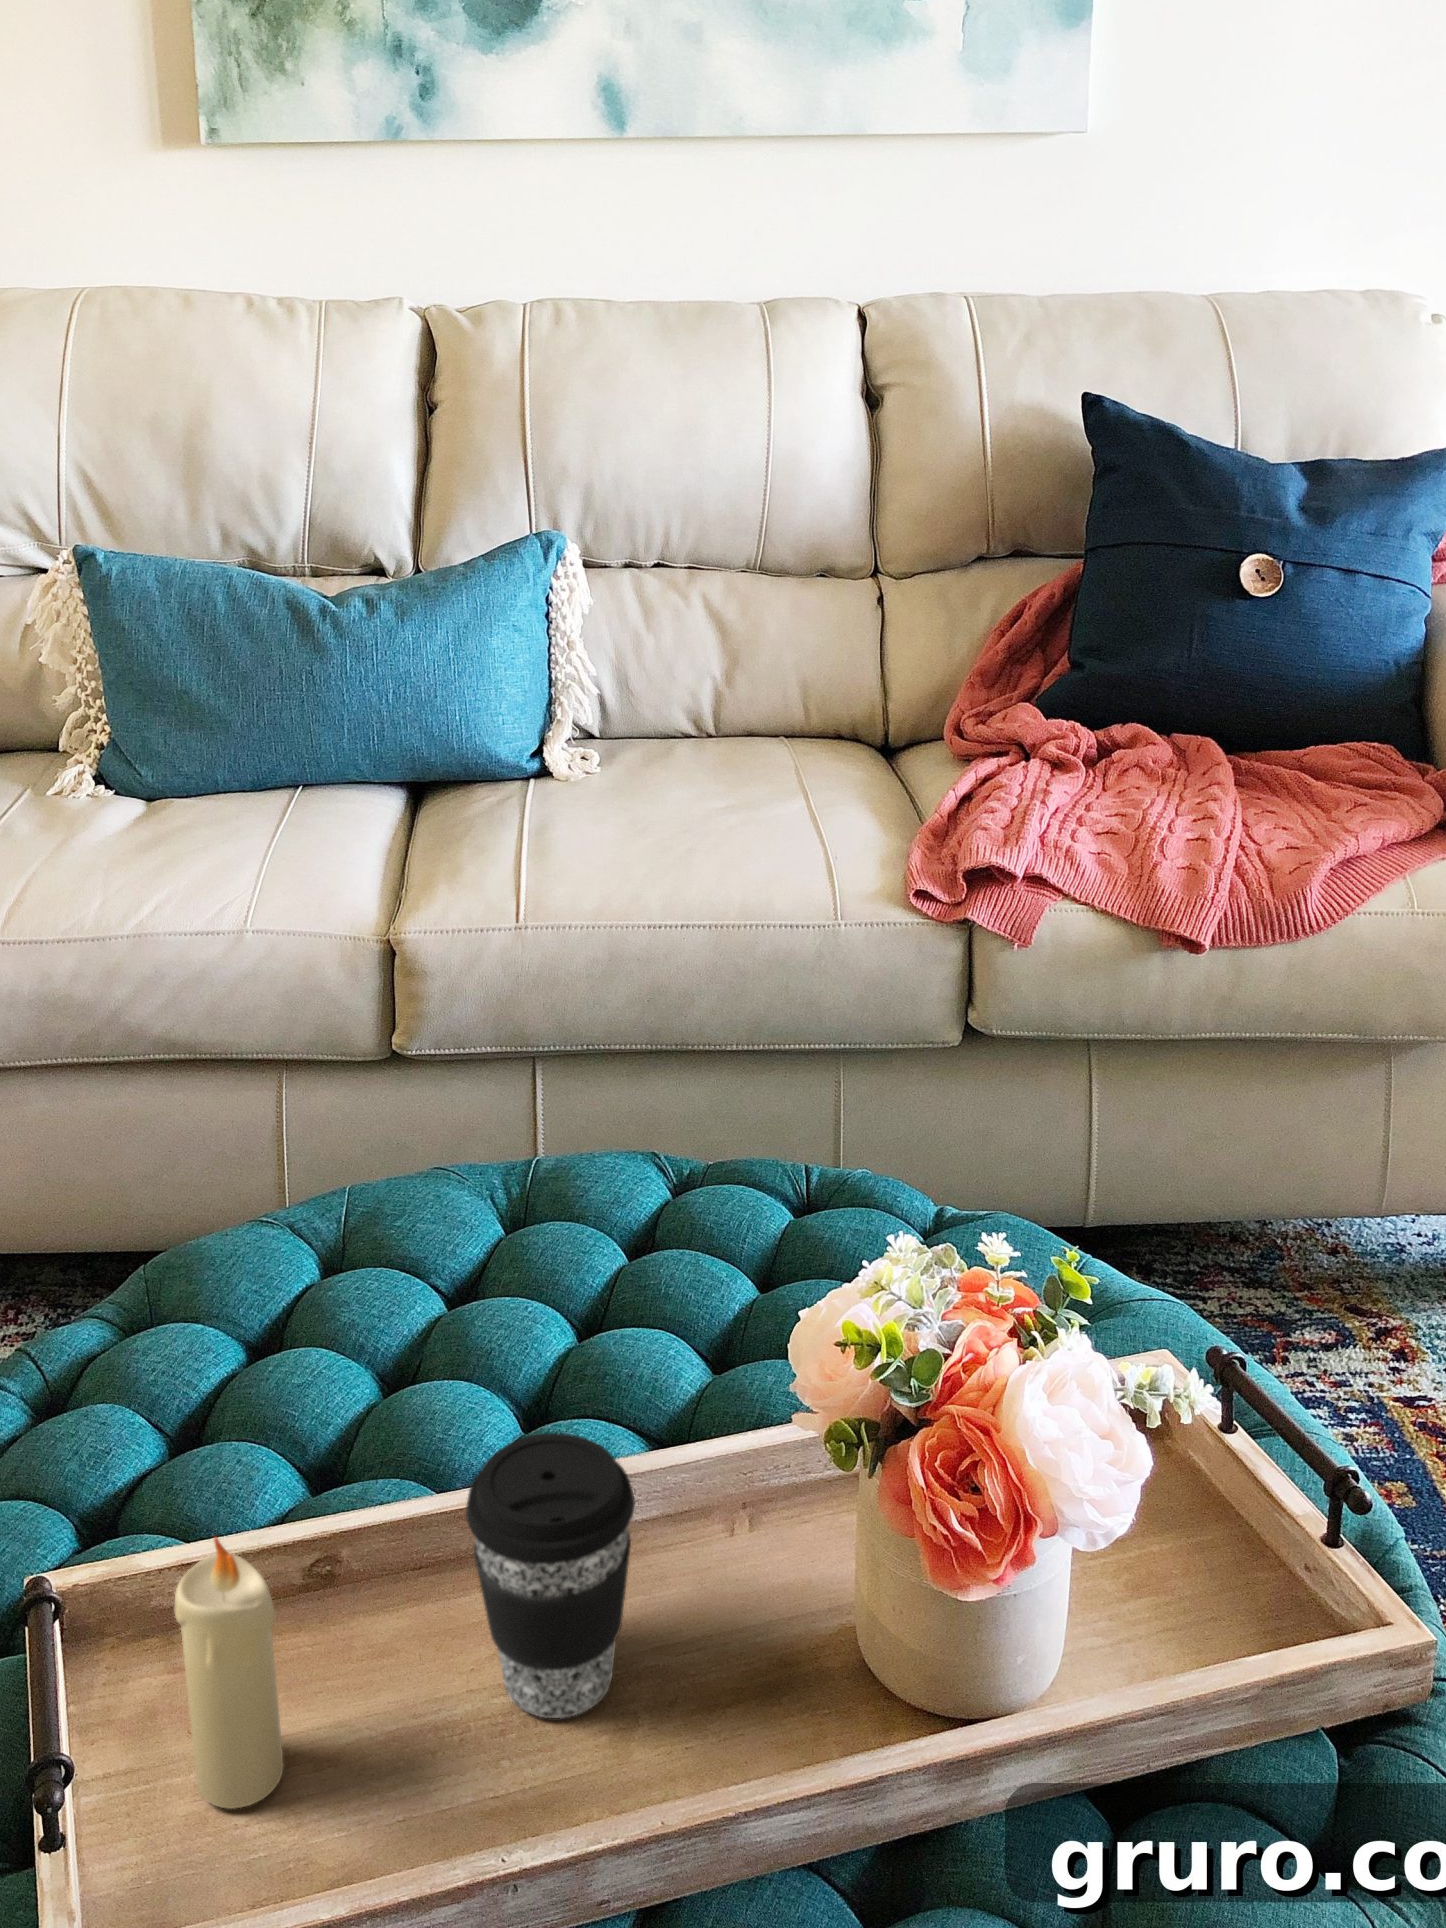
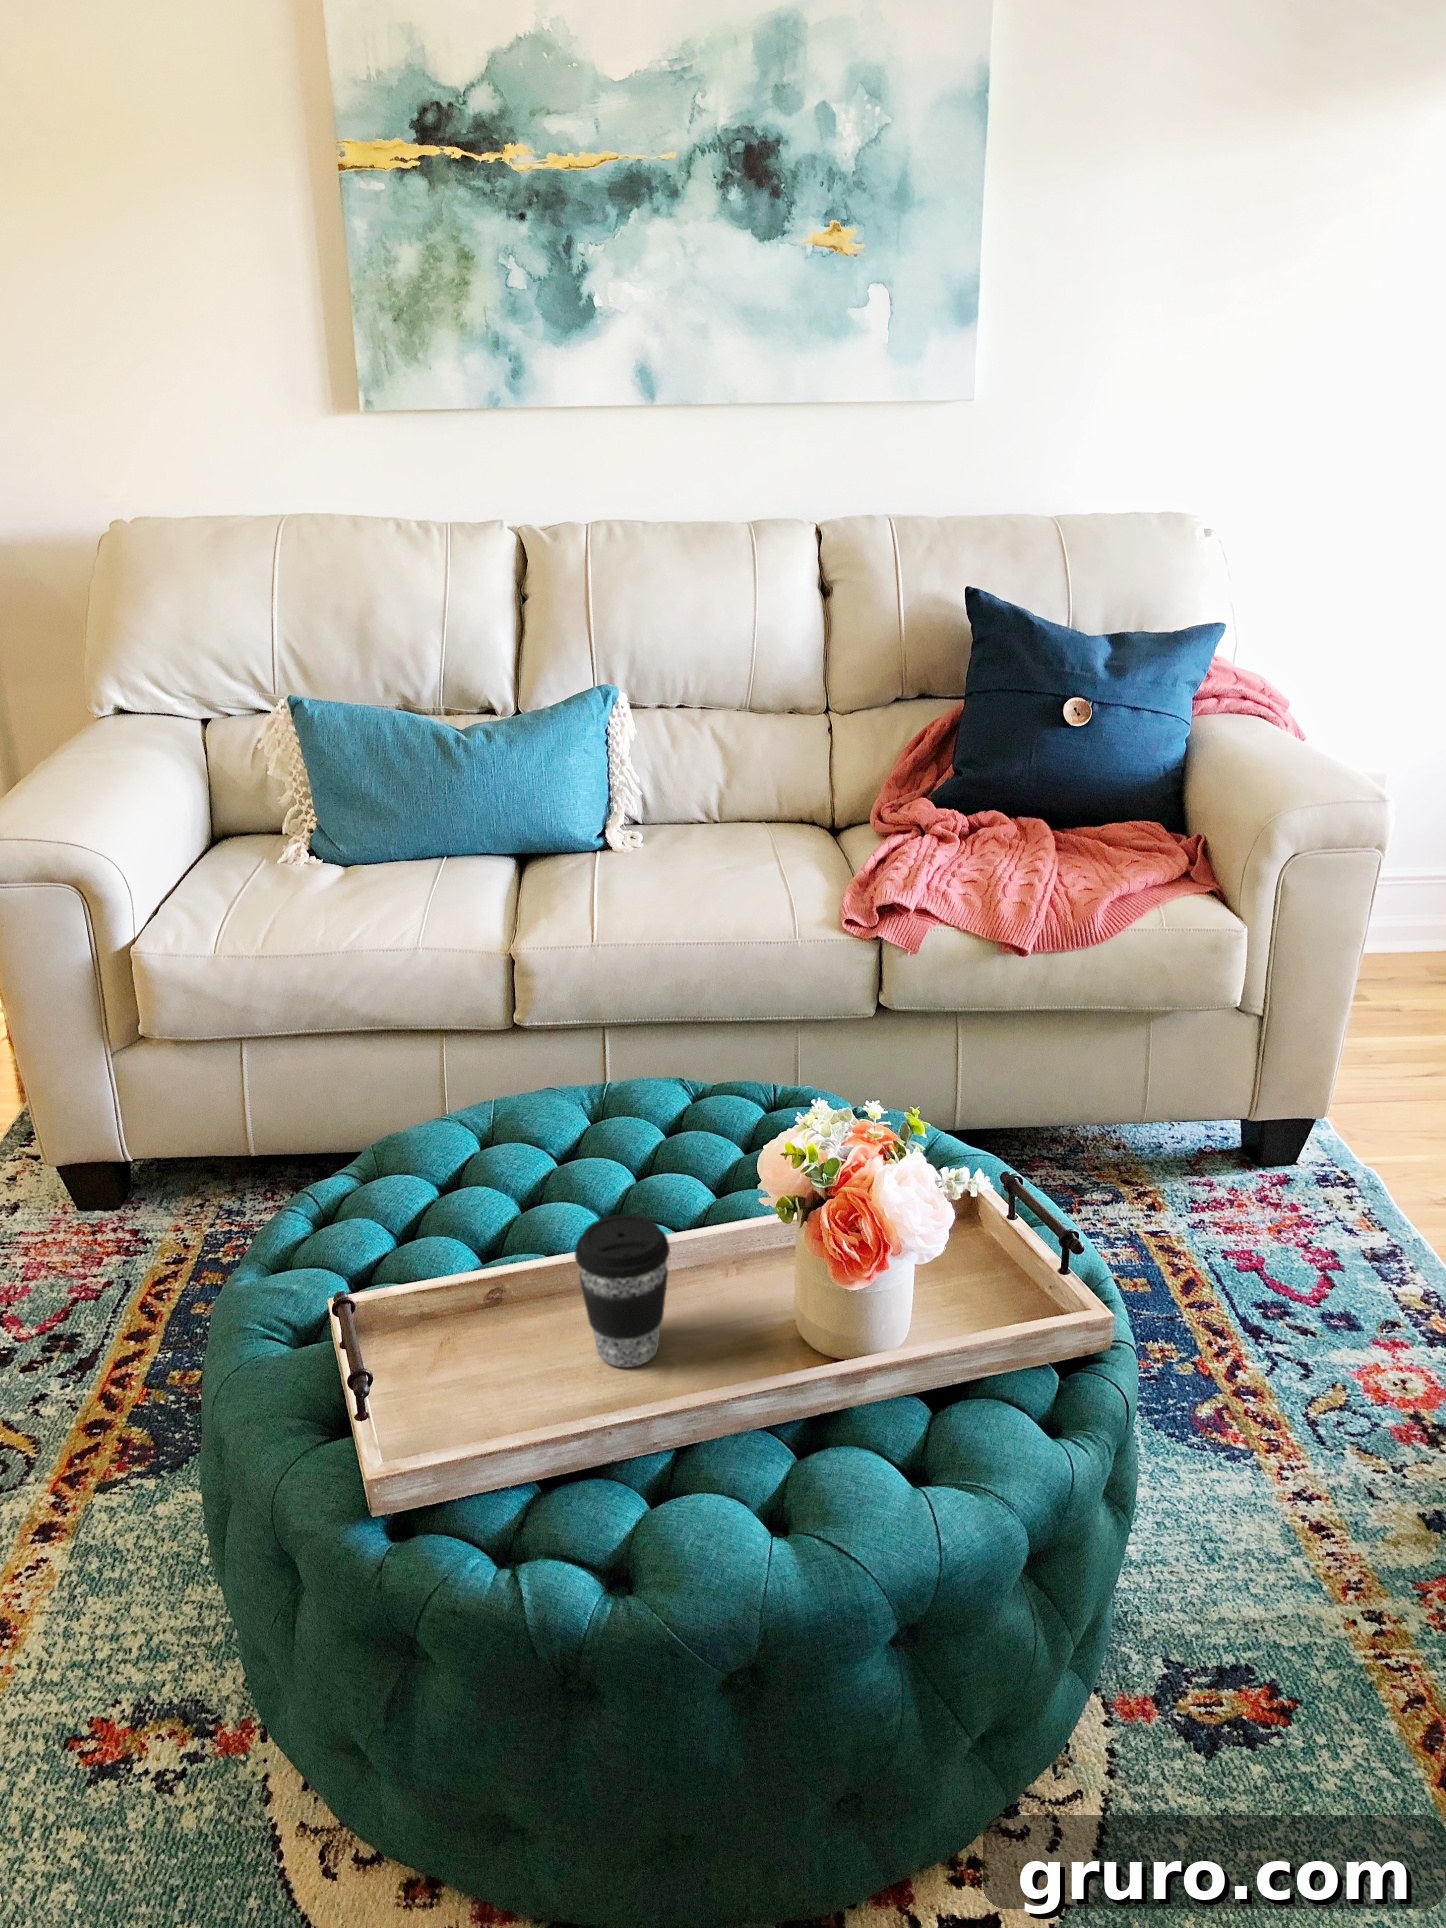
candle: present [175,1537,284,1809] -> none [414,1264,475,1412]

